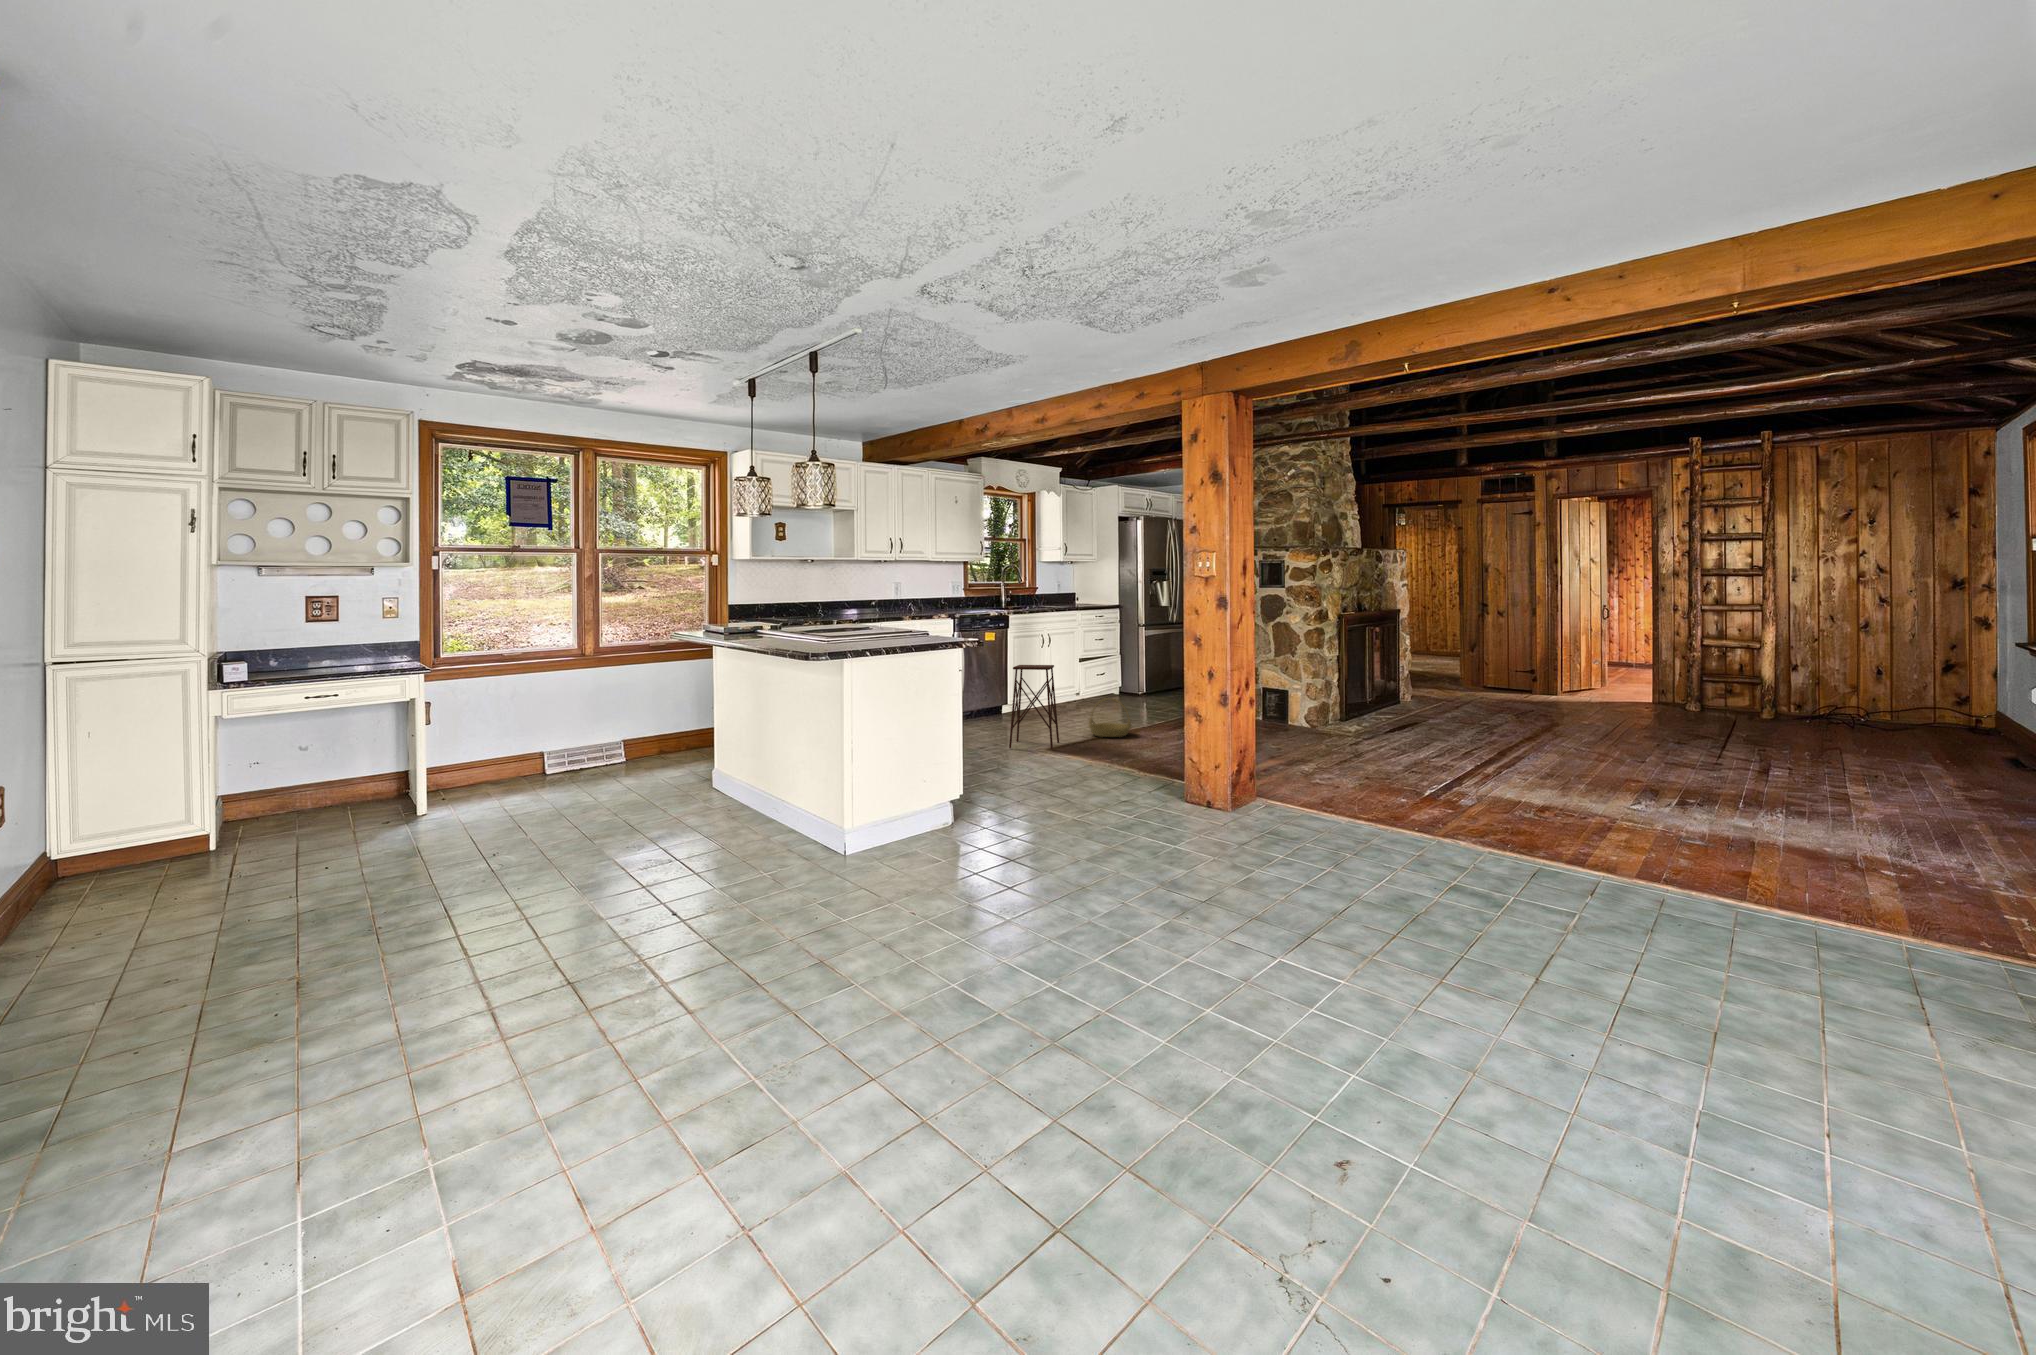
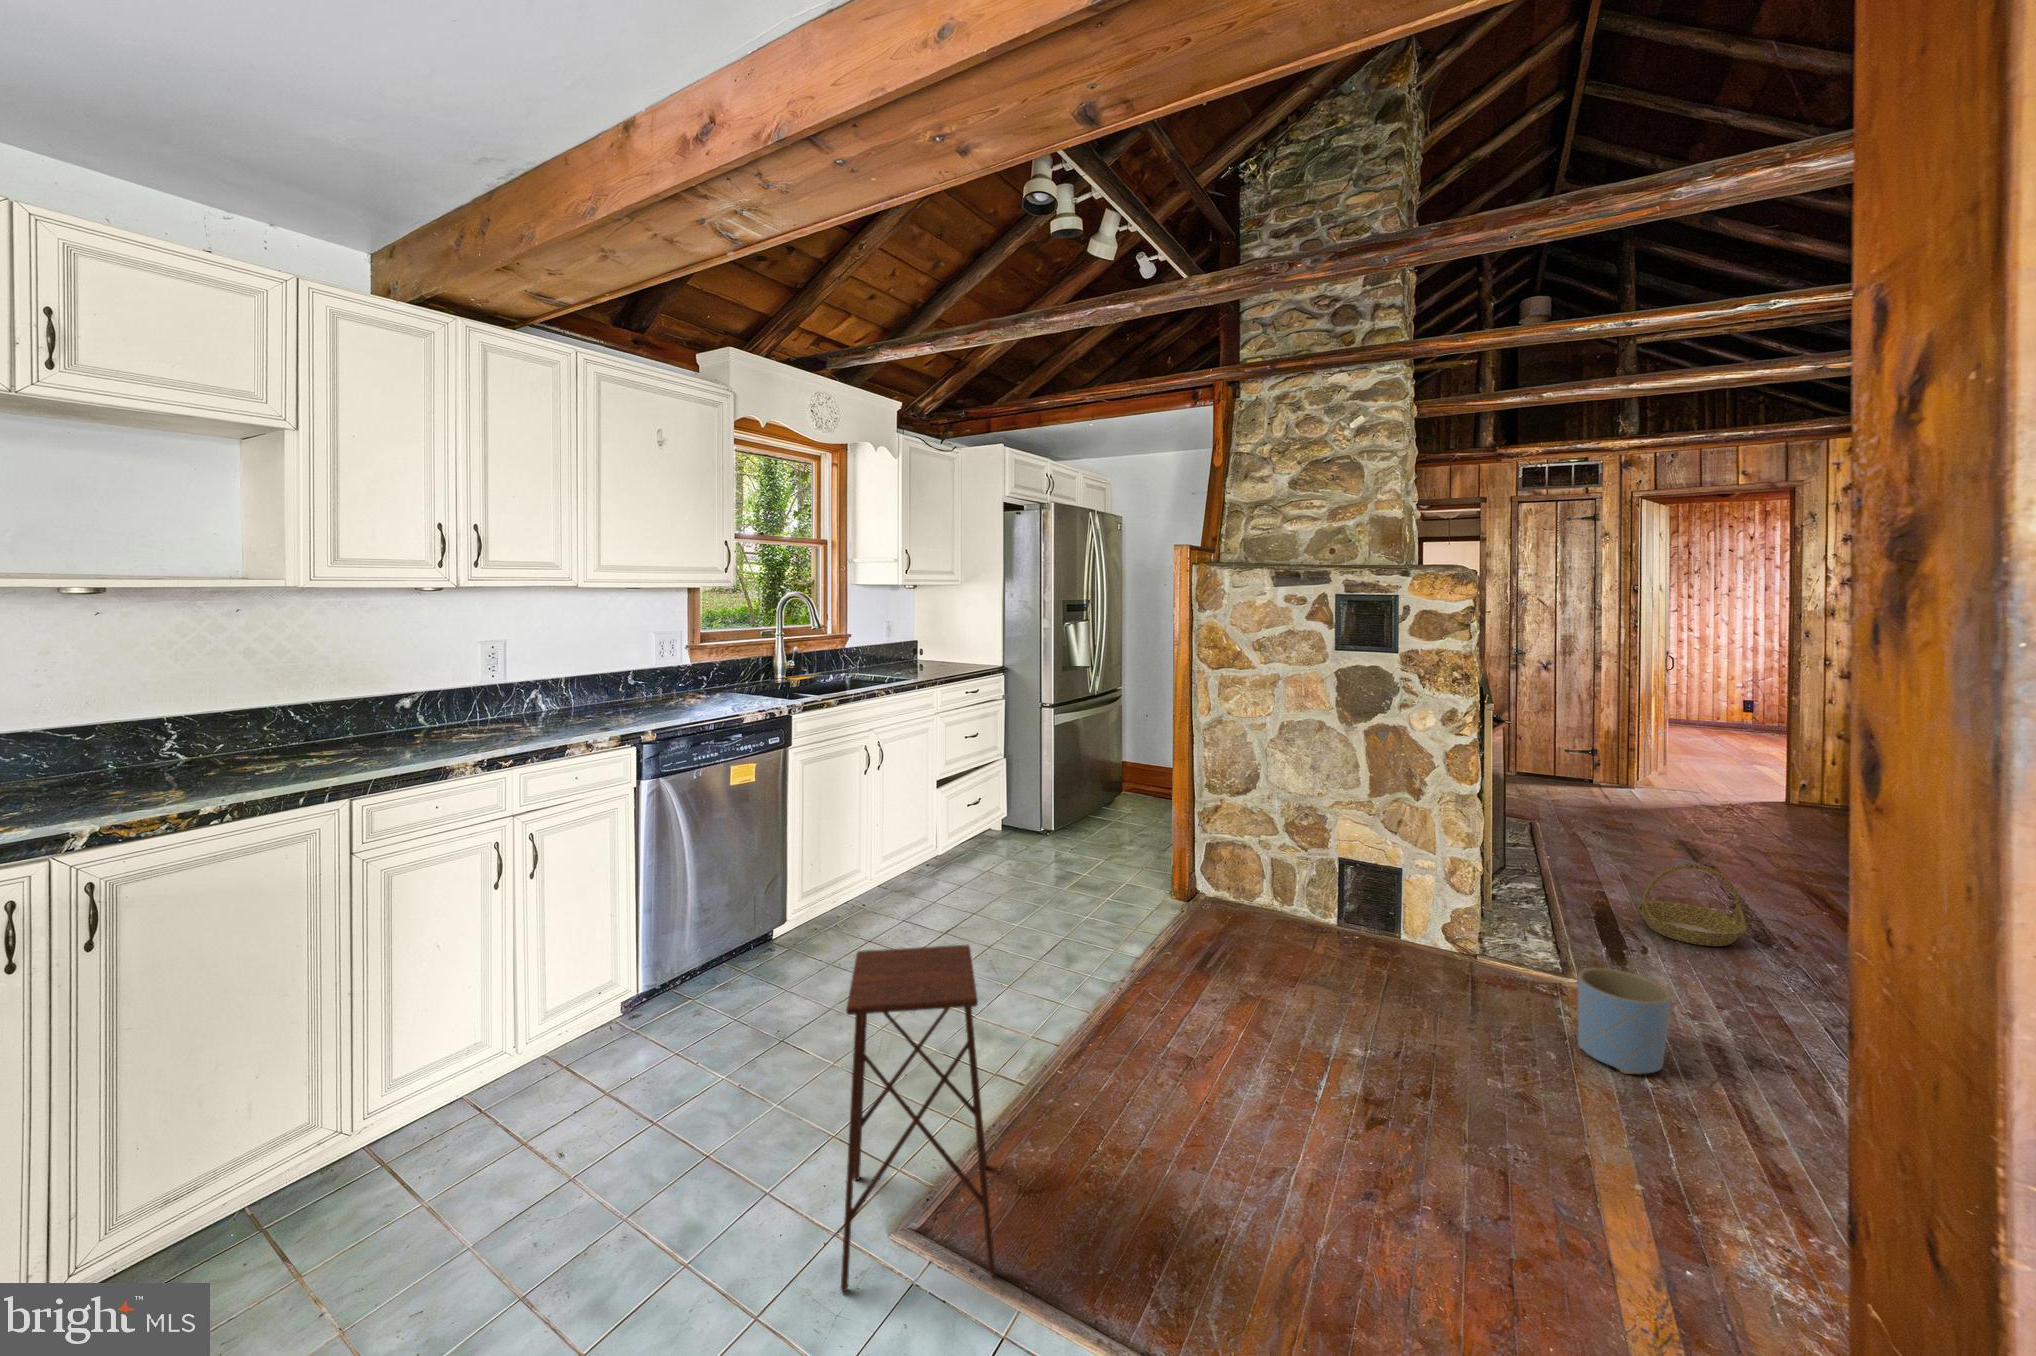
basket: present [1089,698,1131,737] -> present [1638,864,1747,946]
planter: none [1311,712,1344,746] -> present [1578,968,1672,1074]

